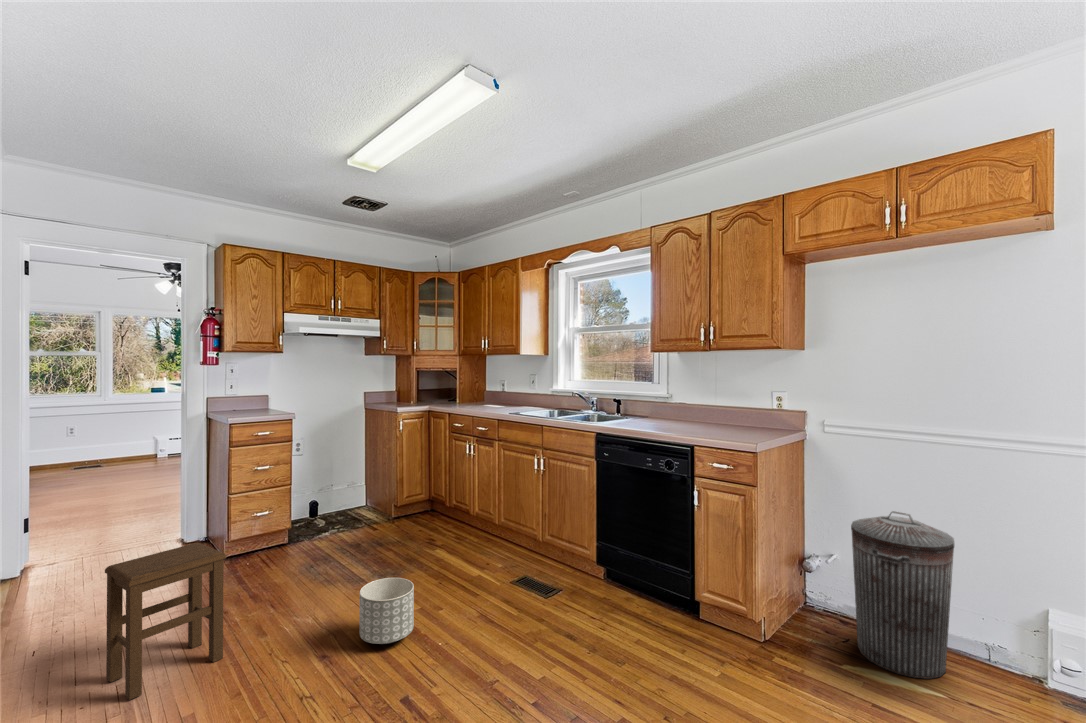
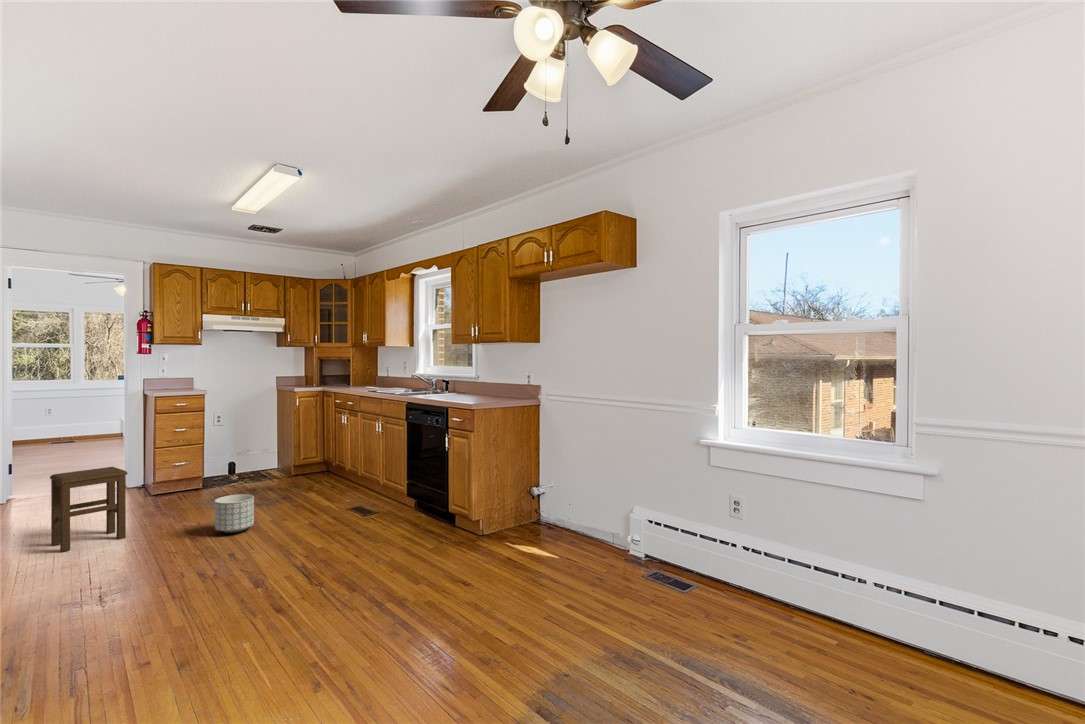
trash can: present [851,511,954,679] -> none [529,447,586,550]

